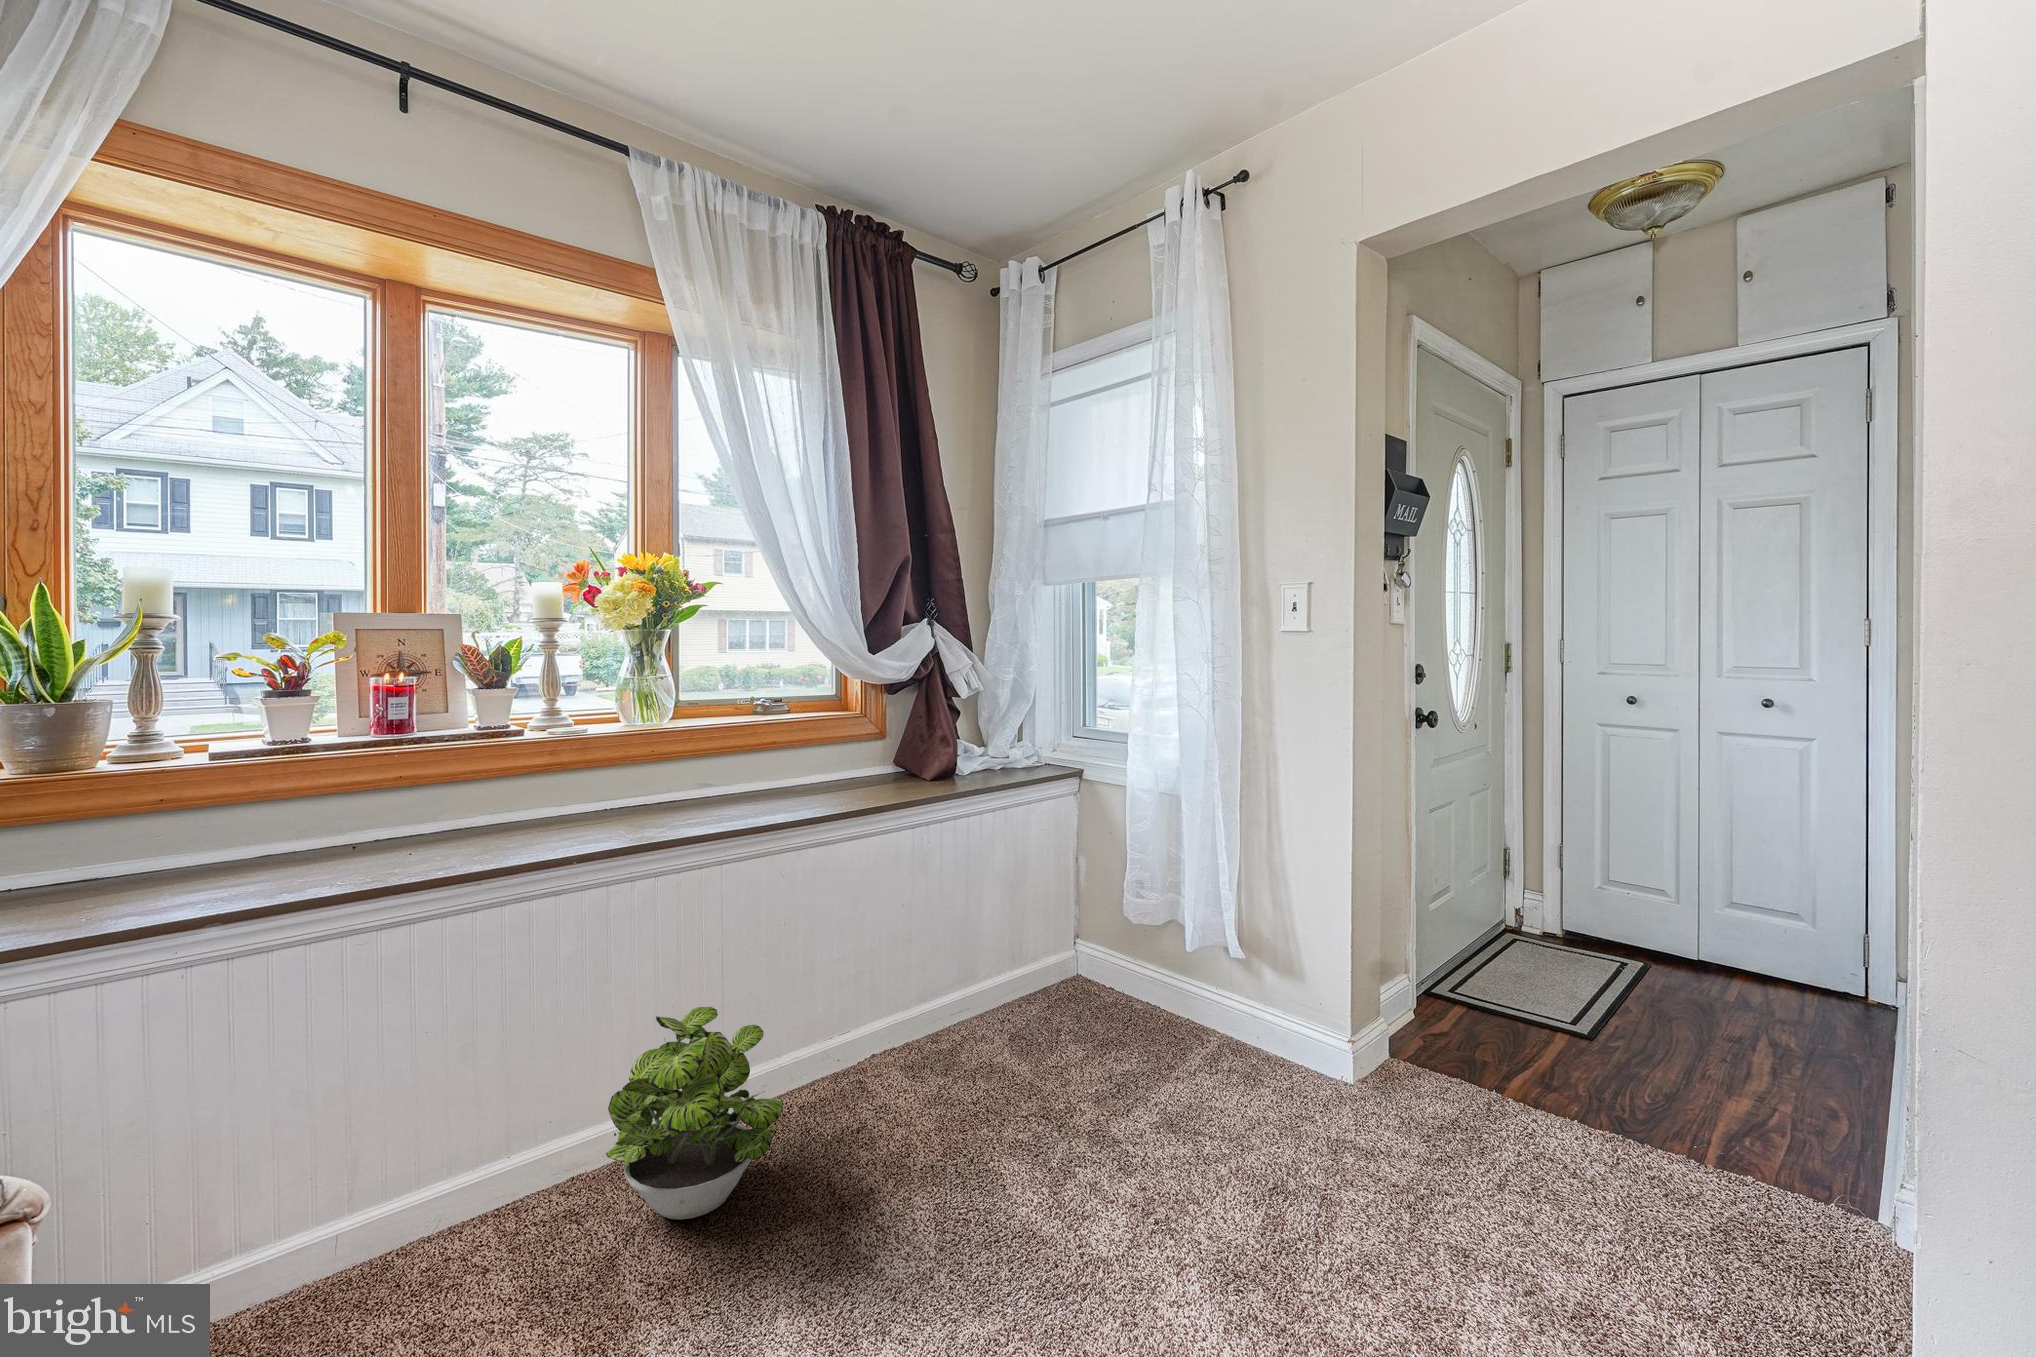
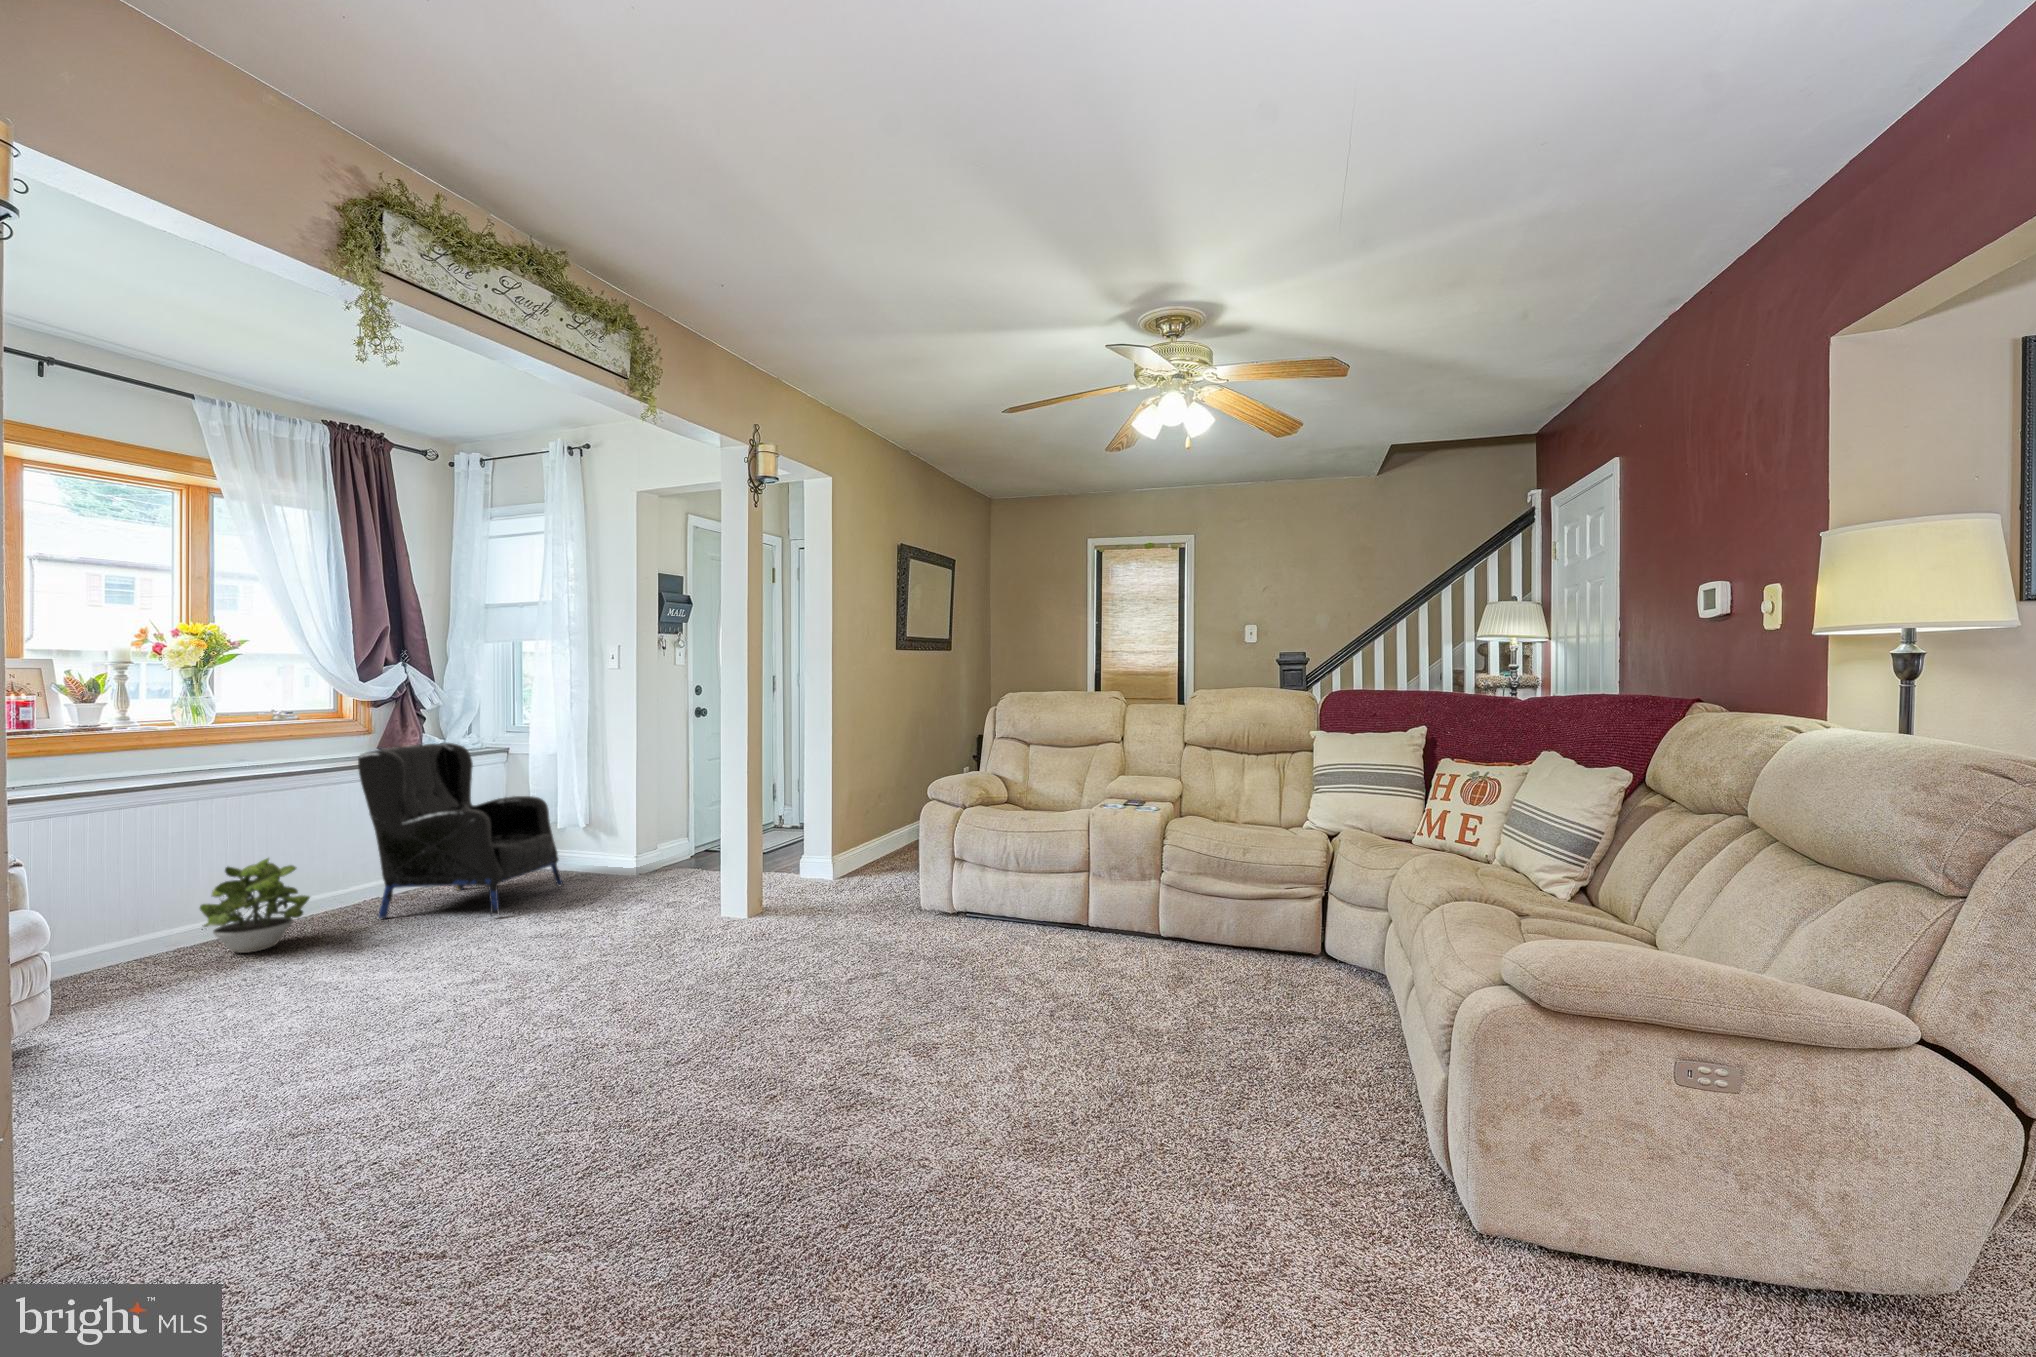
armchair: none [865,765,1201,1186] -> present [358,743,563,918]

